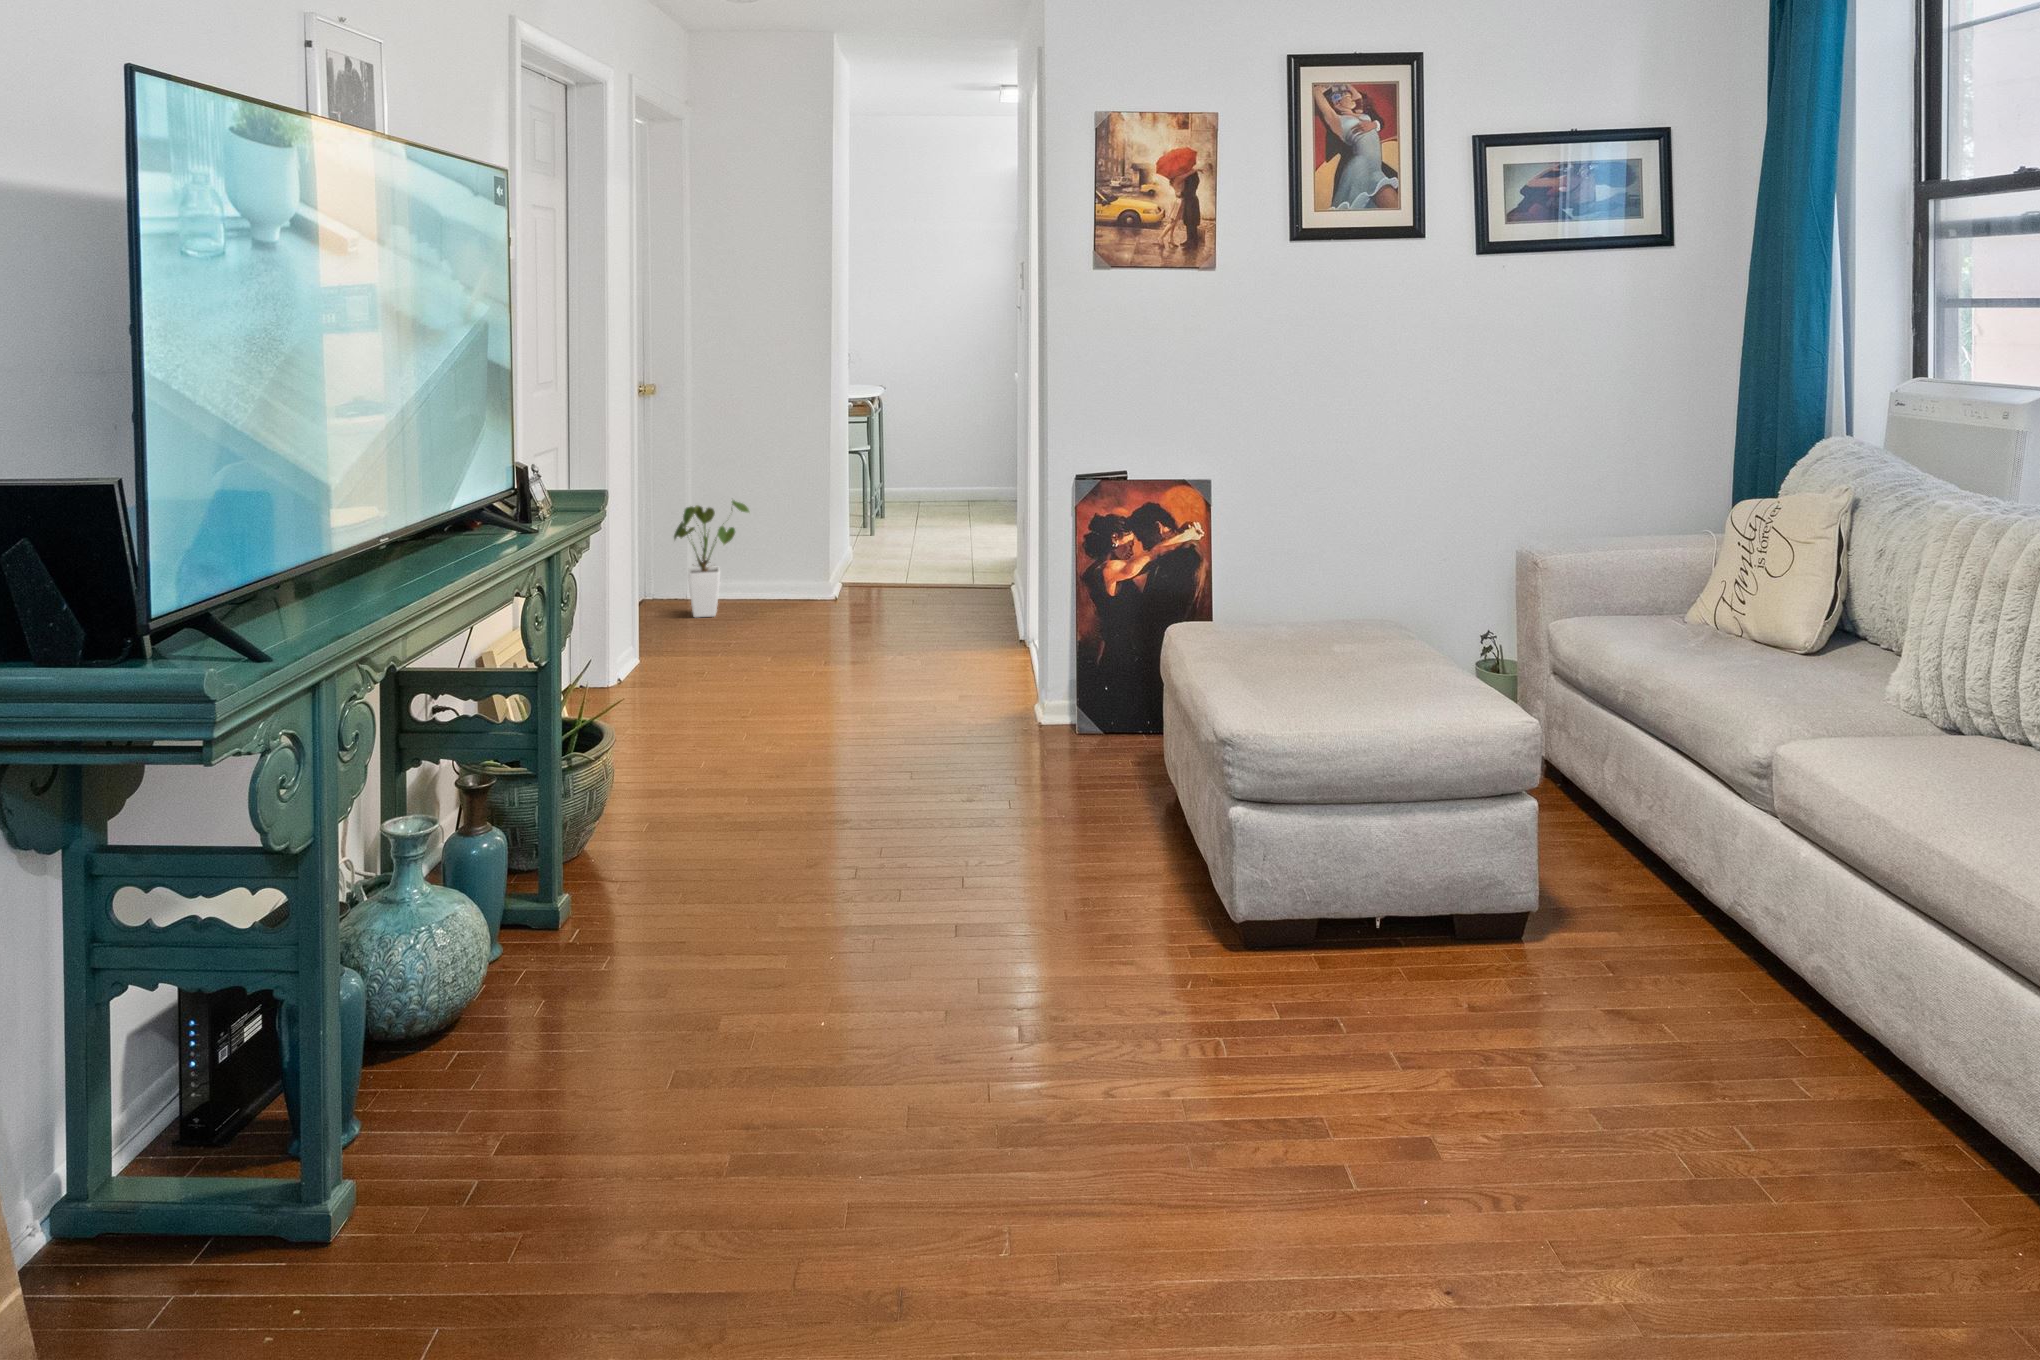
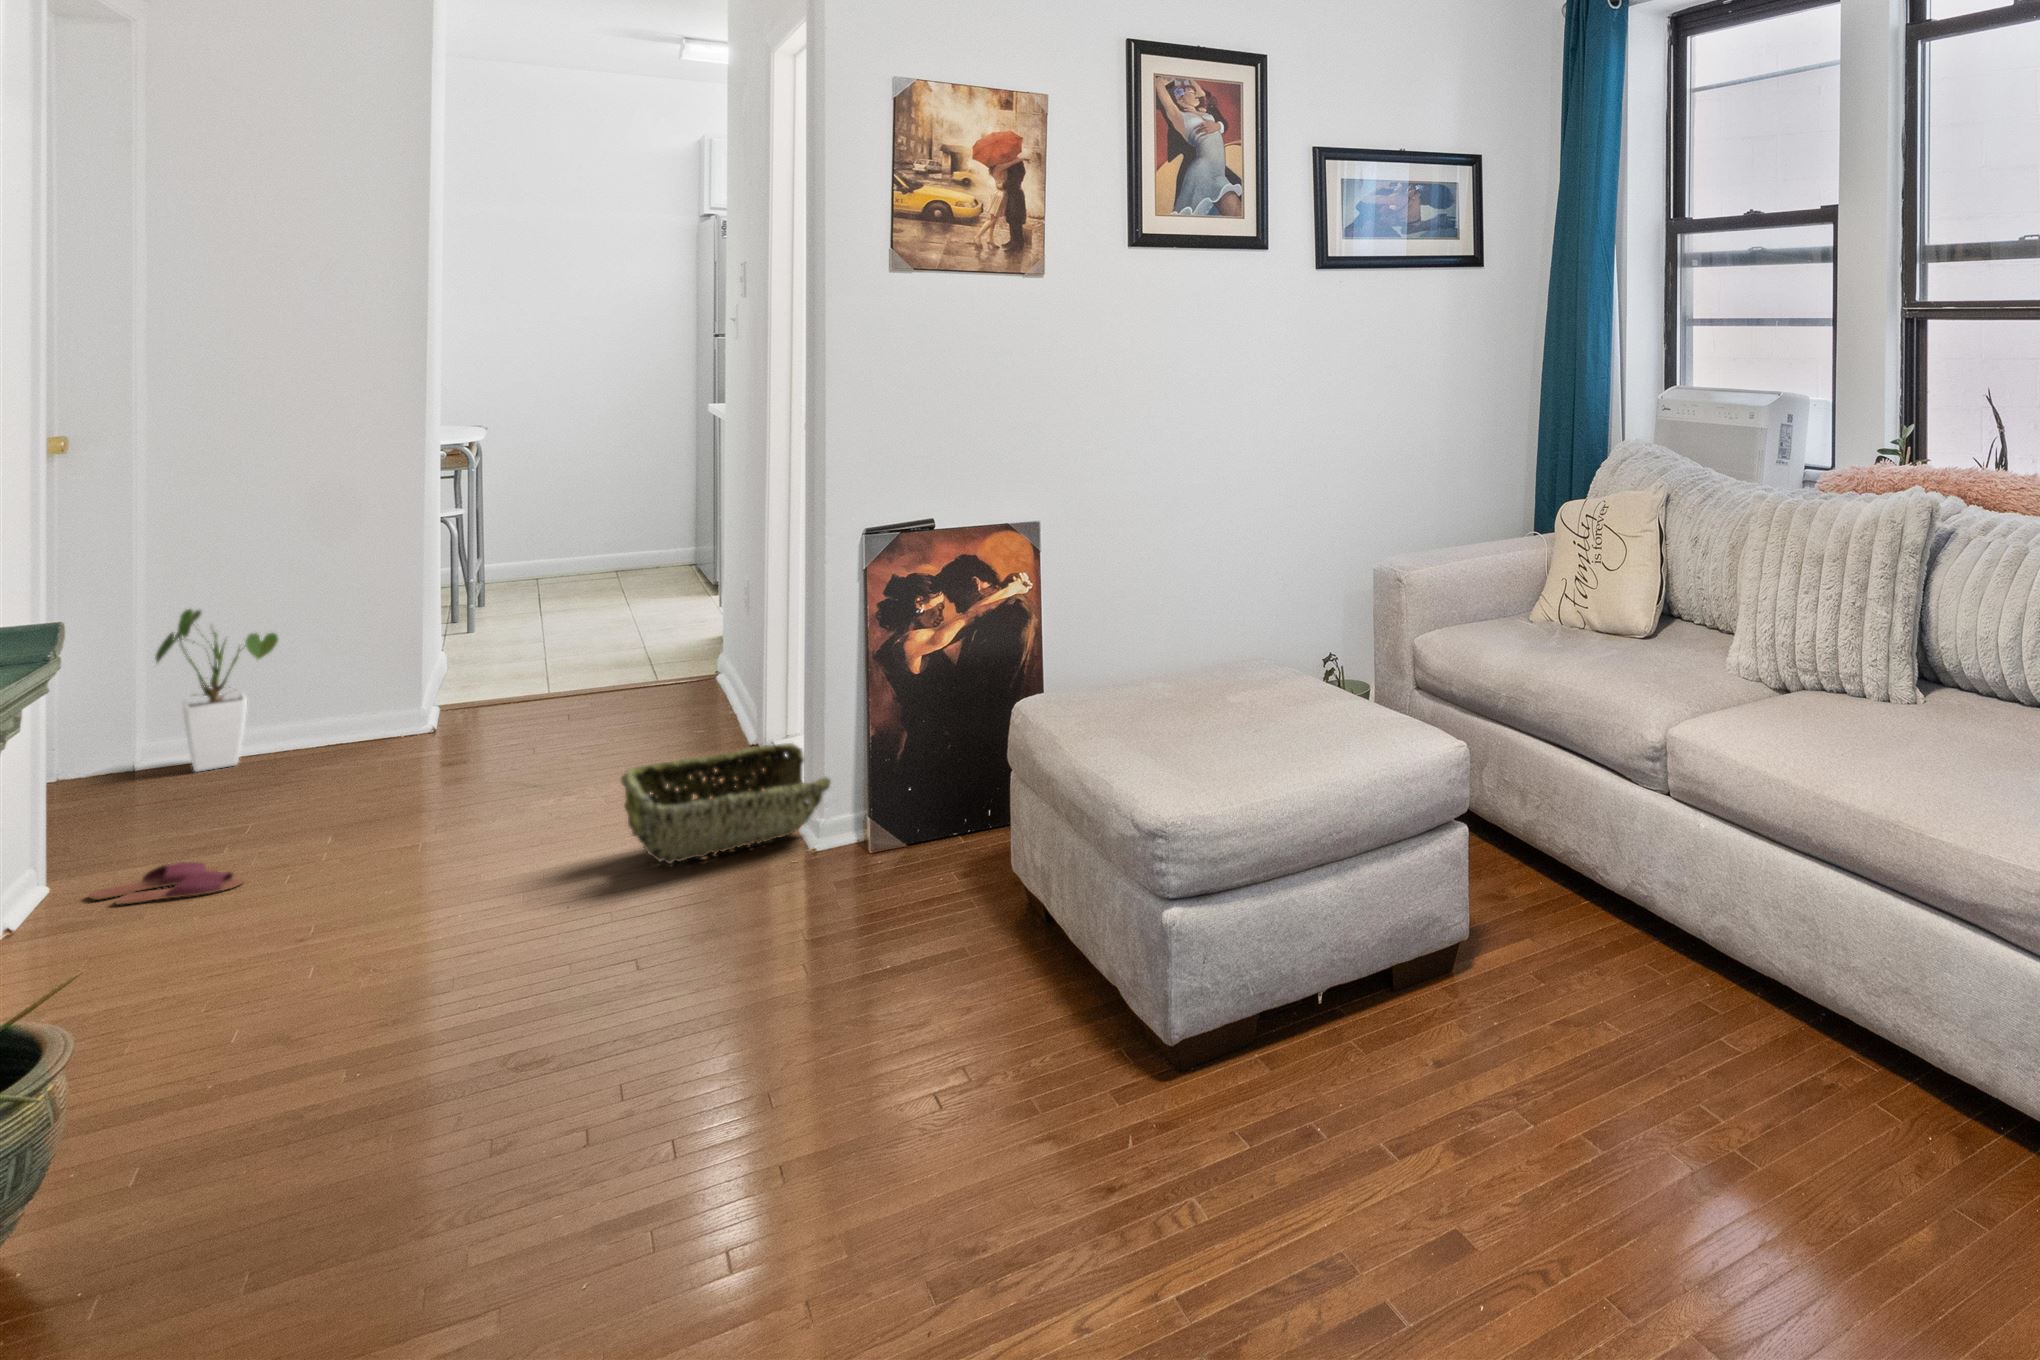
woven basket: none [908,647,1048,726] -> present [621,743,830,864]
slippers: none [629,672,703,695] -> present [90,862,243,904]

